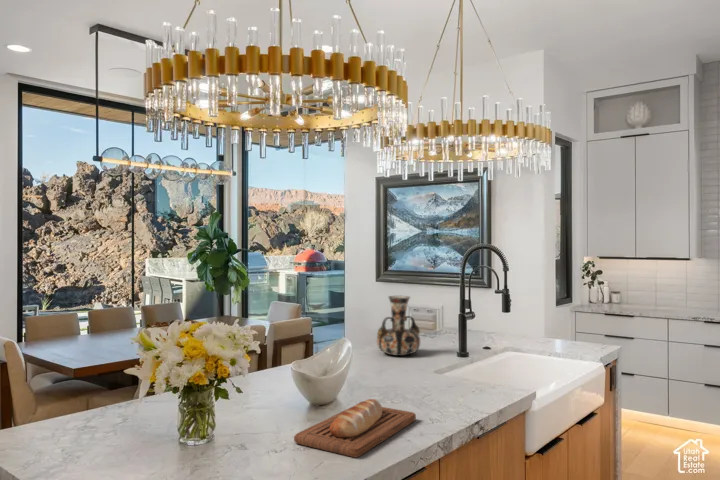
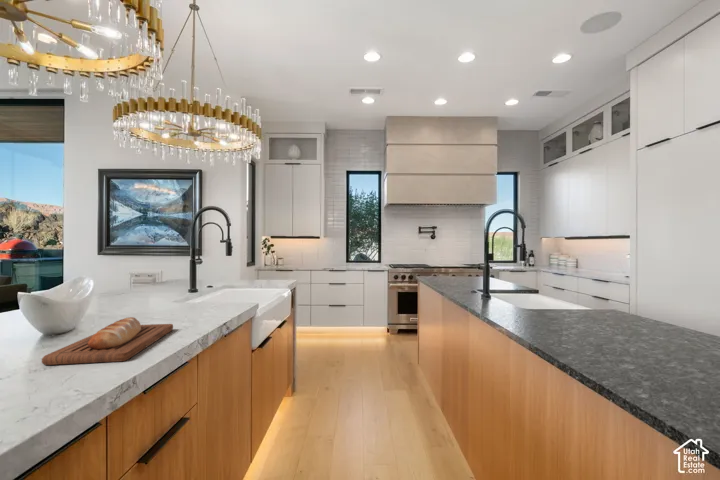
decorative vase: present [377,296,420,356] -> none [114,249,157,298]

